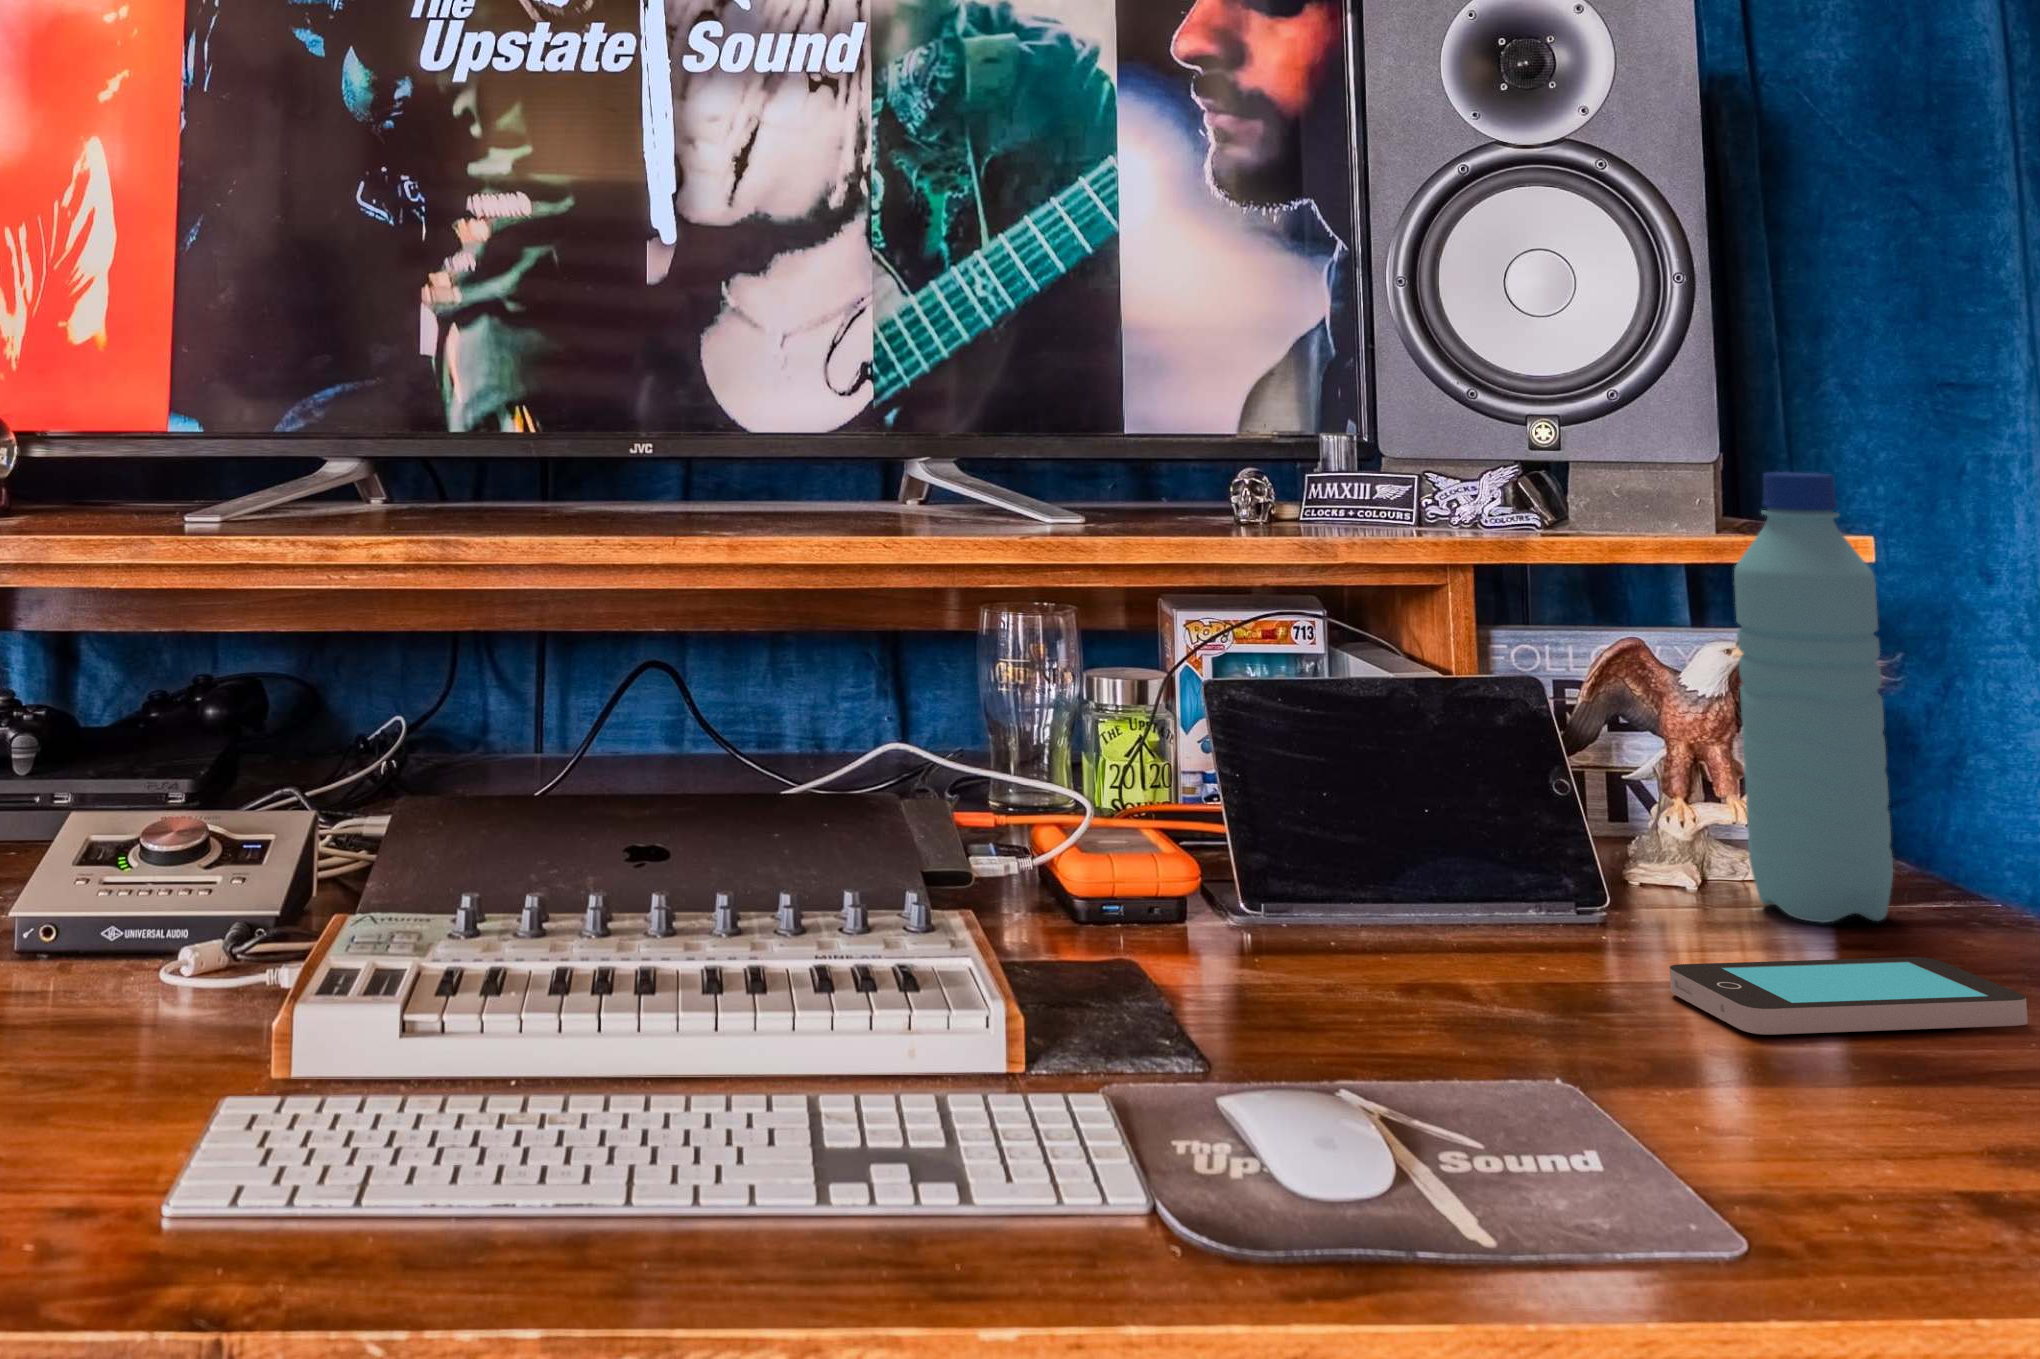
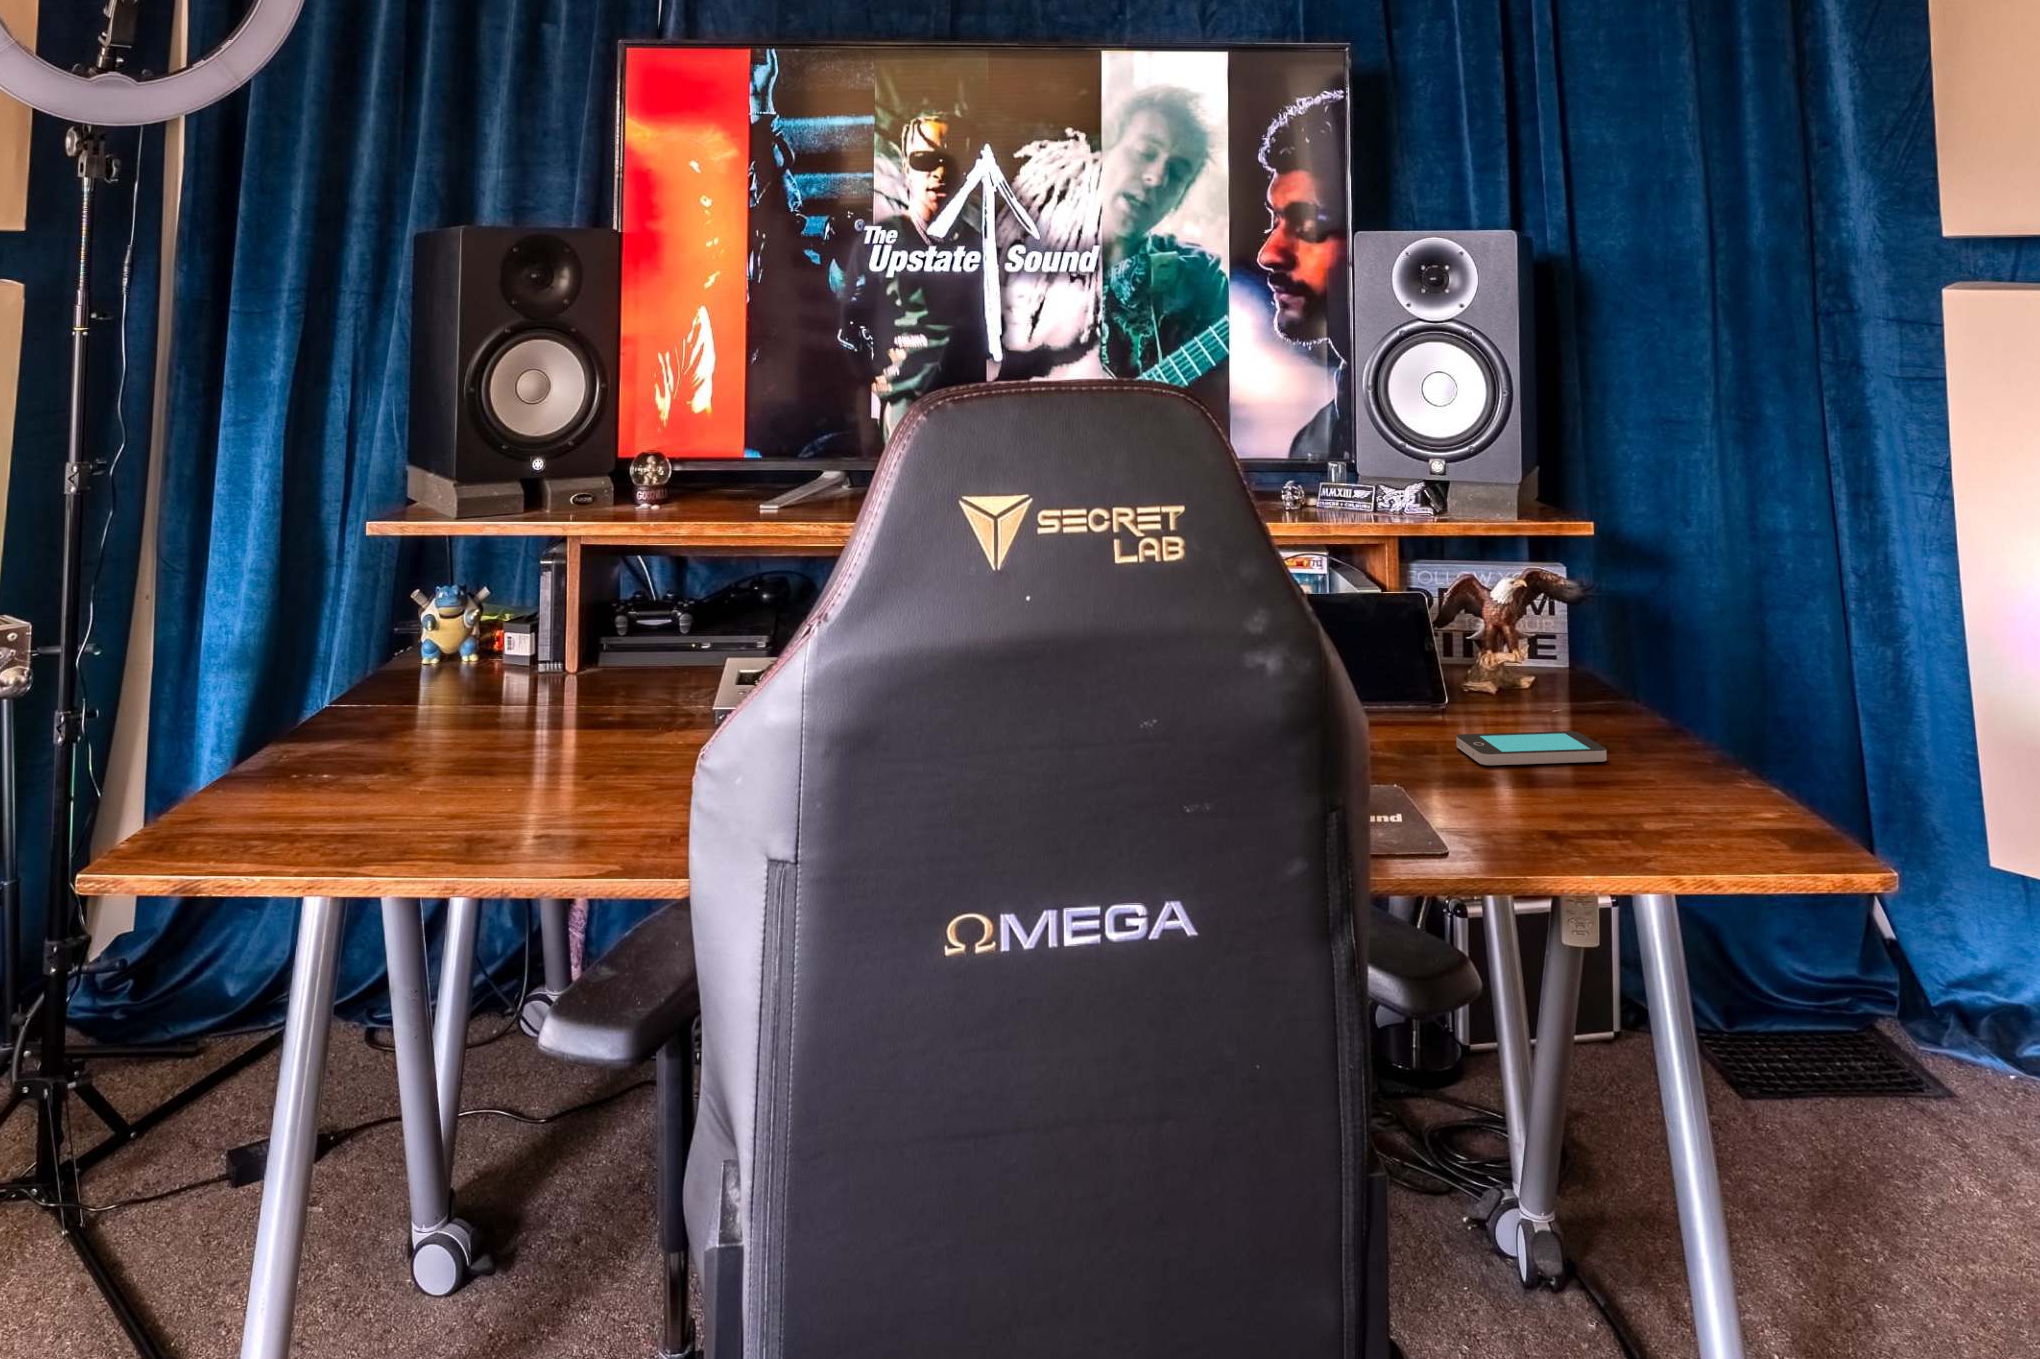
water bottle: present [1734,472,1893,923] -> none [1511,503,1577,714]

